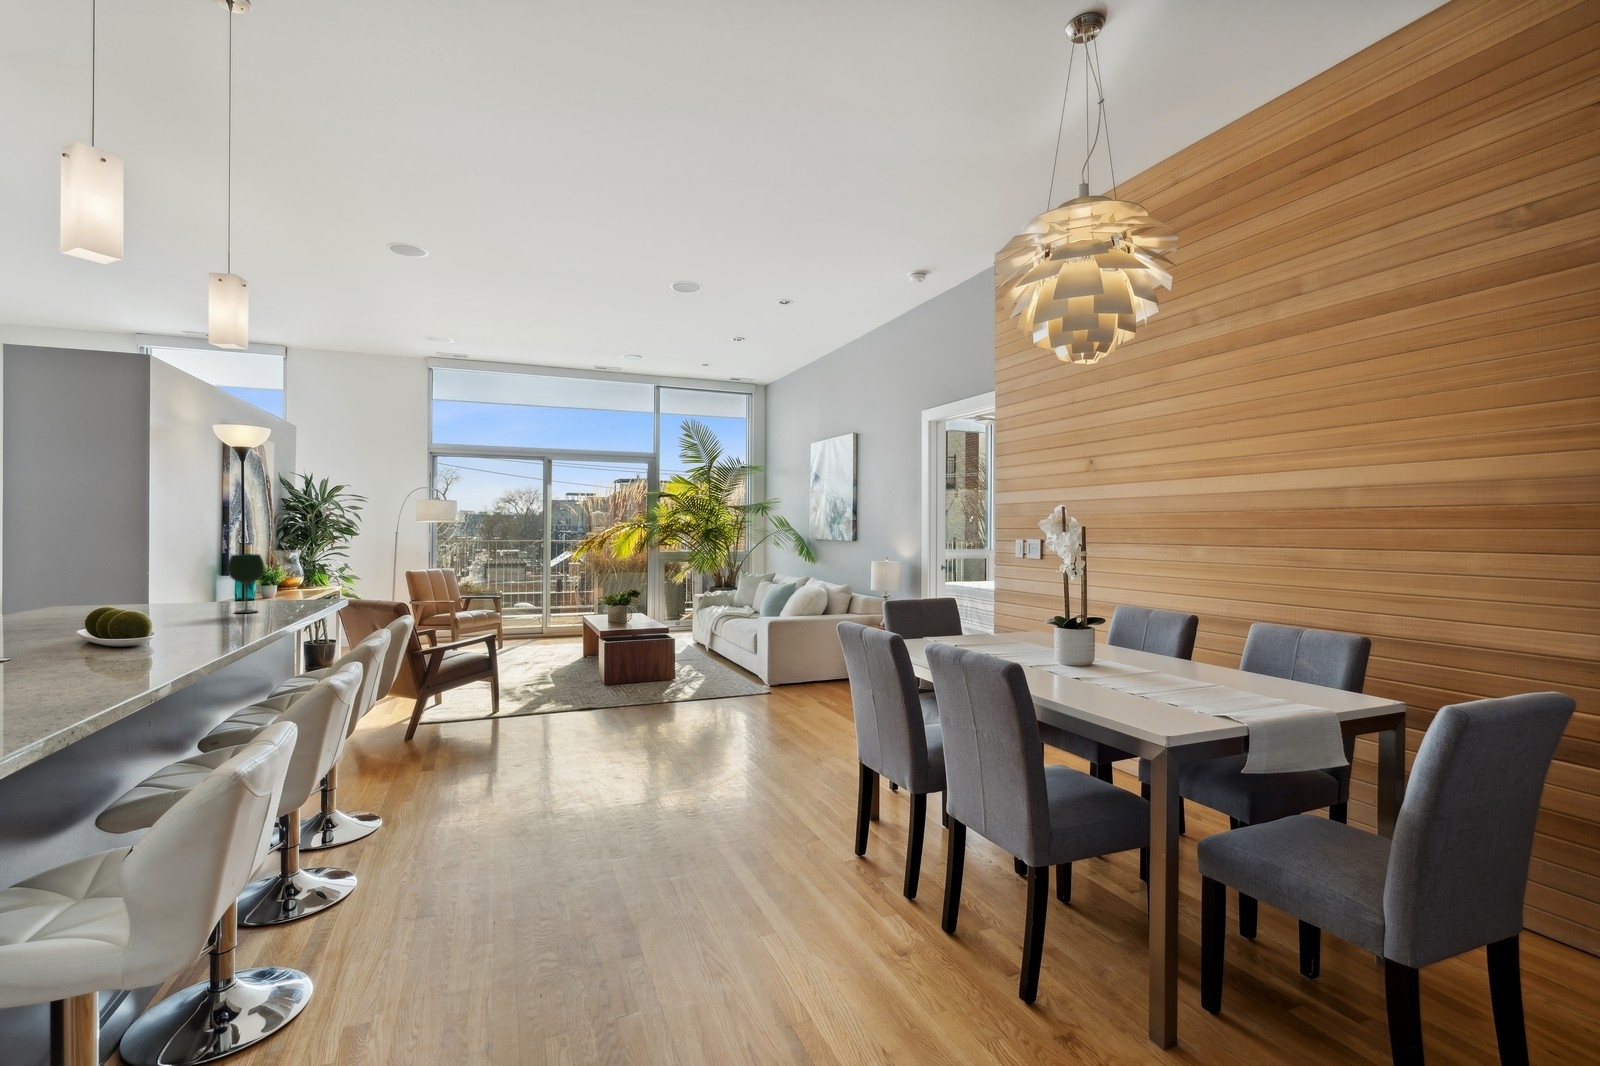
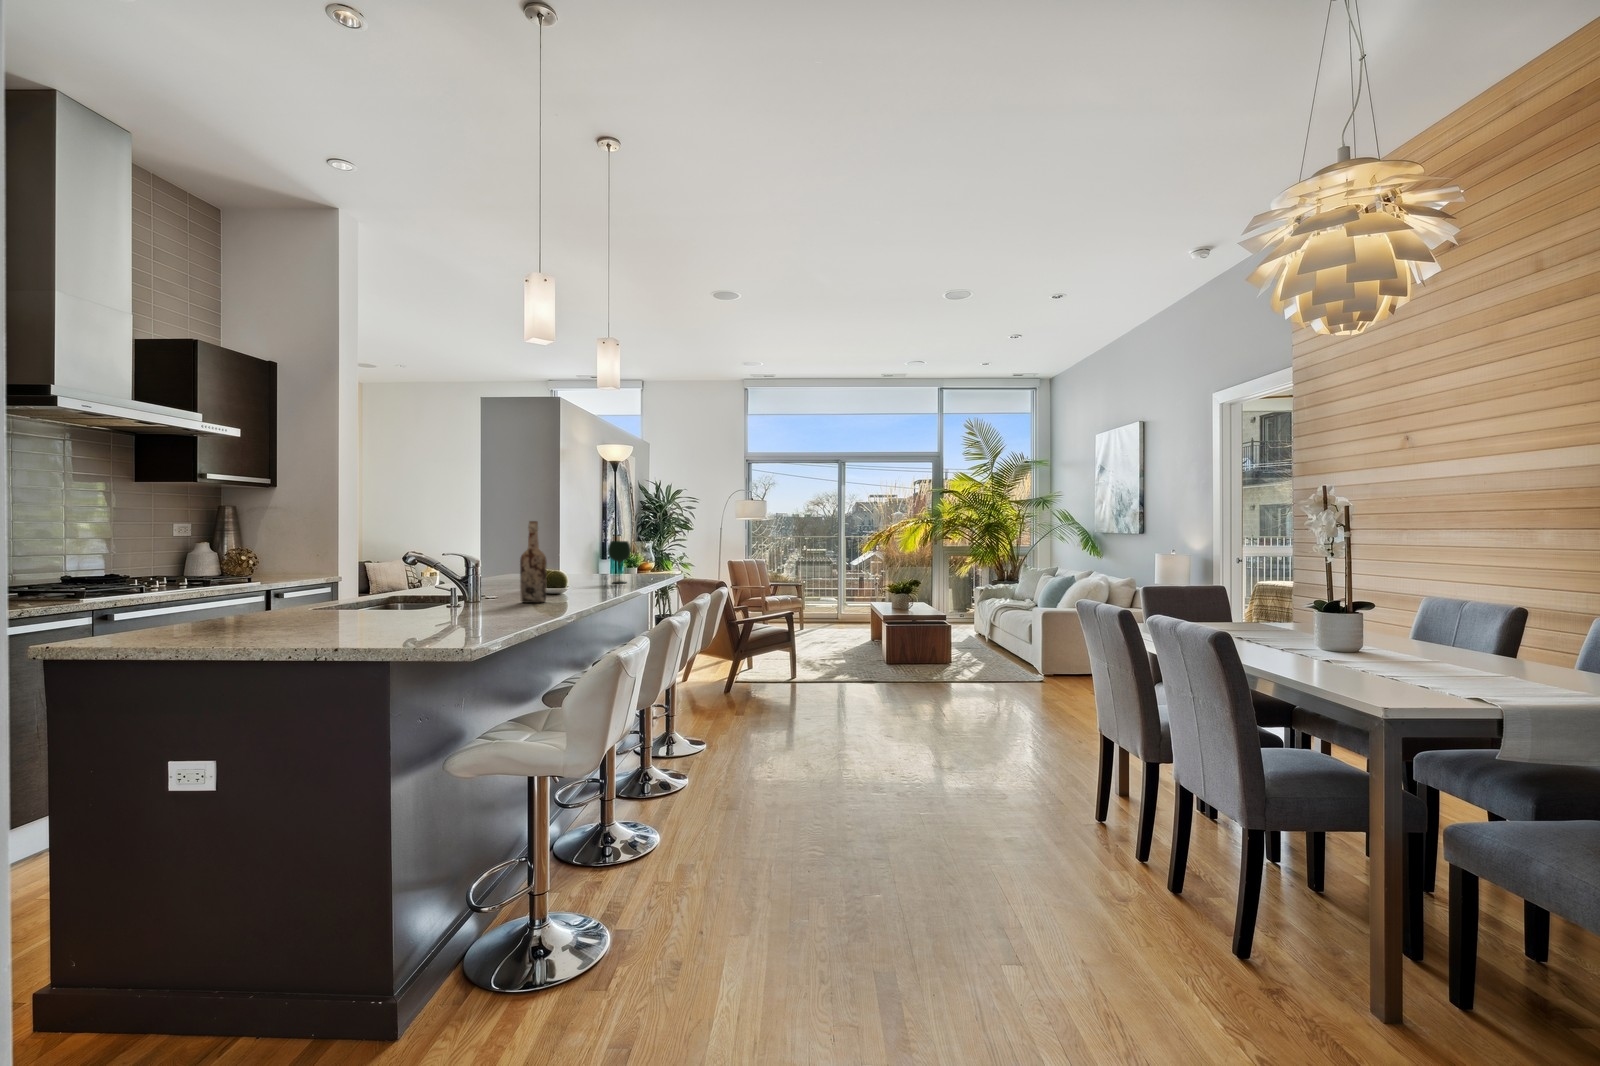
wine bottle: none [50,530,102,663] -> present [520,521,547,603]

